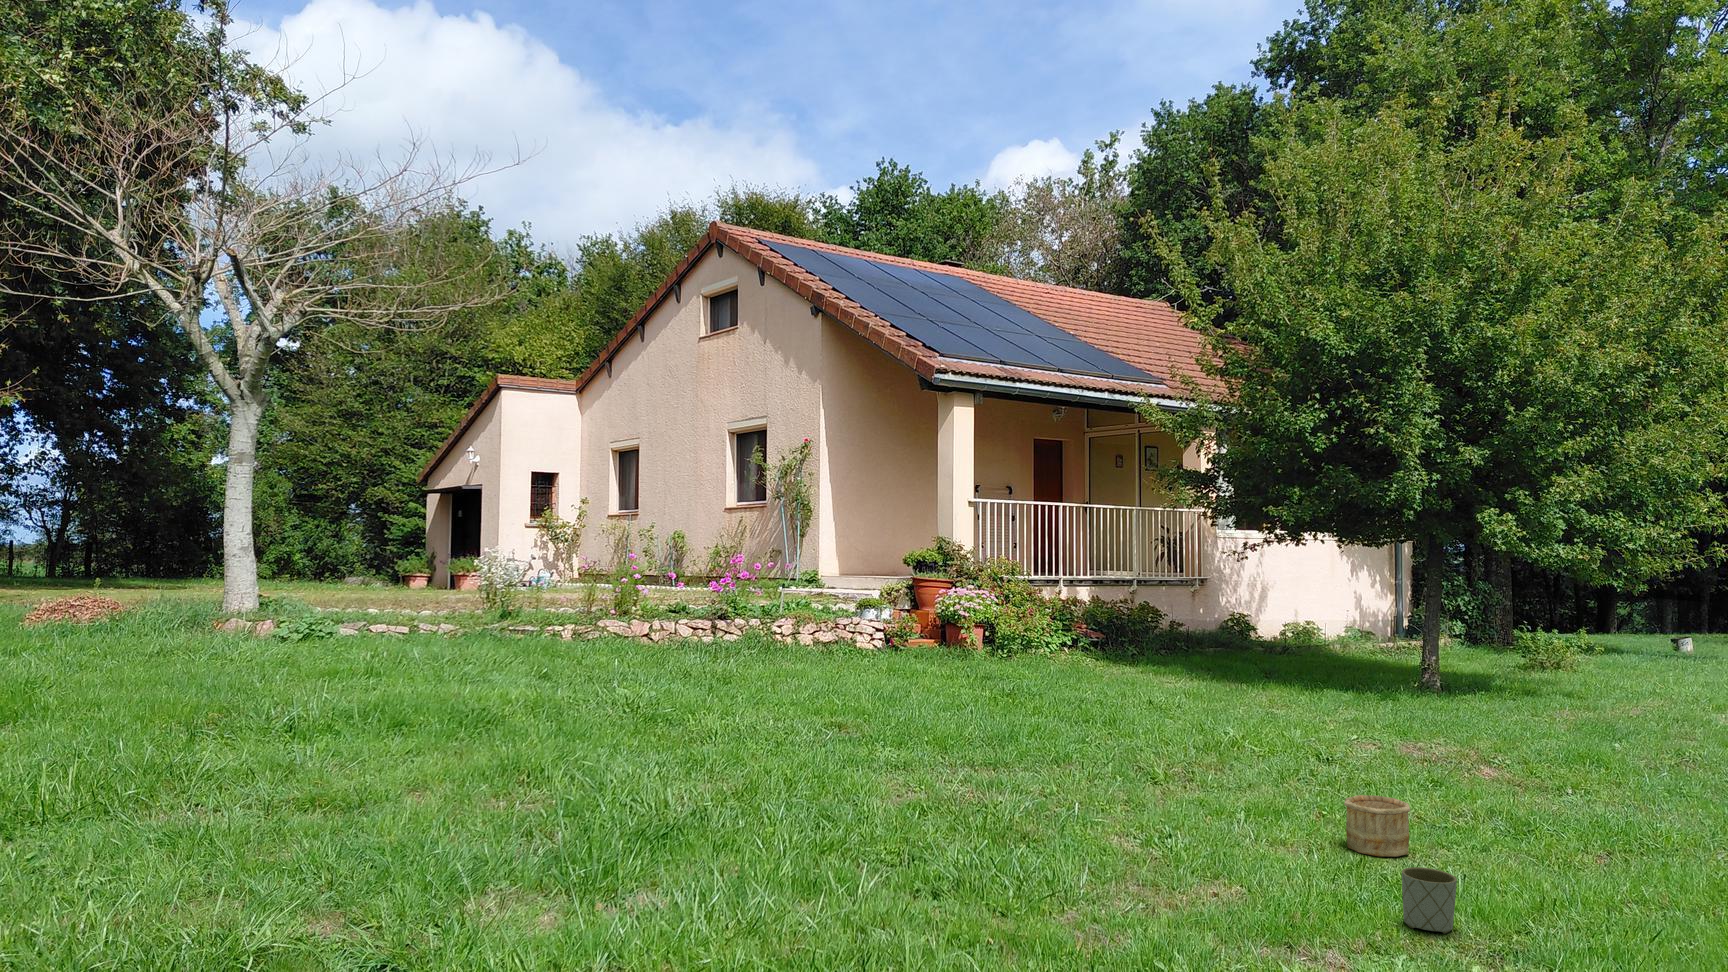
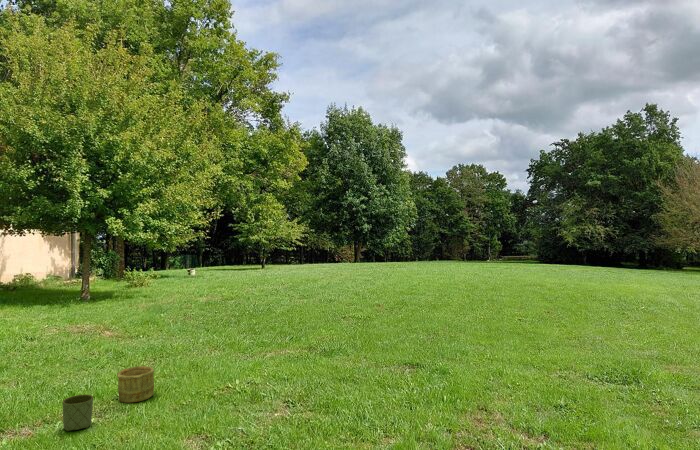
wooden bucket: present [1344,795,1410,857] -> present [117,366,154,403]

